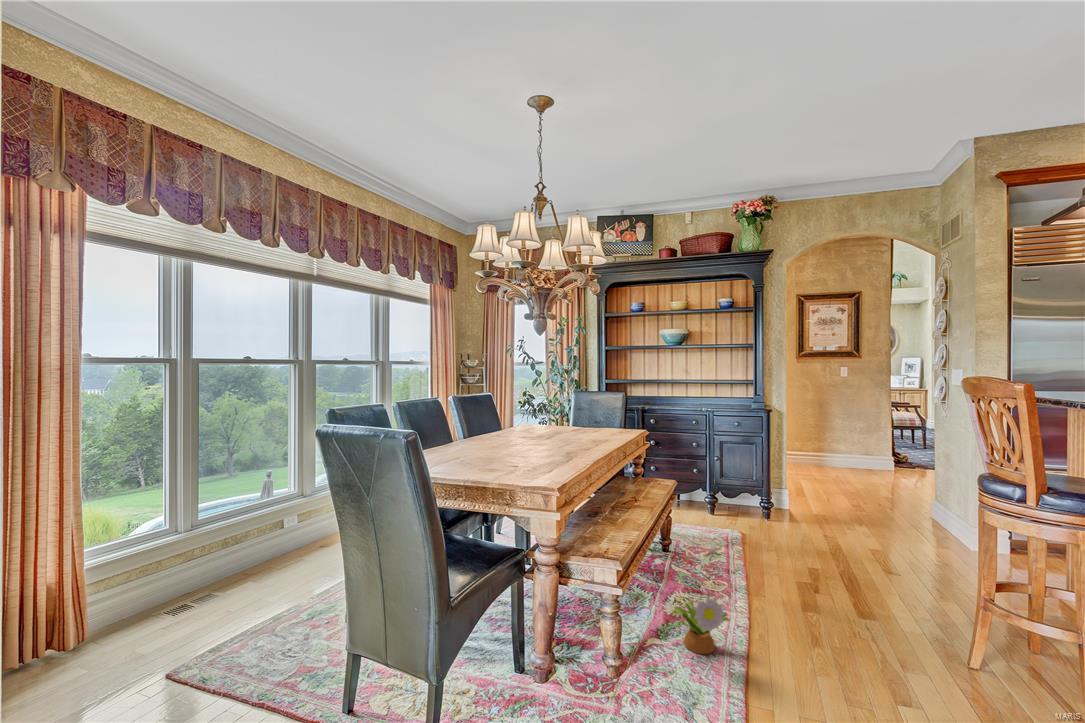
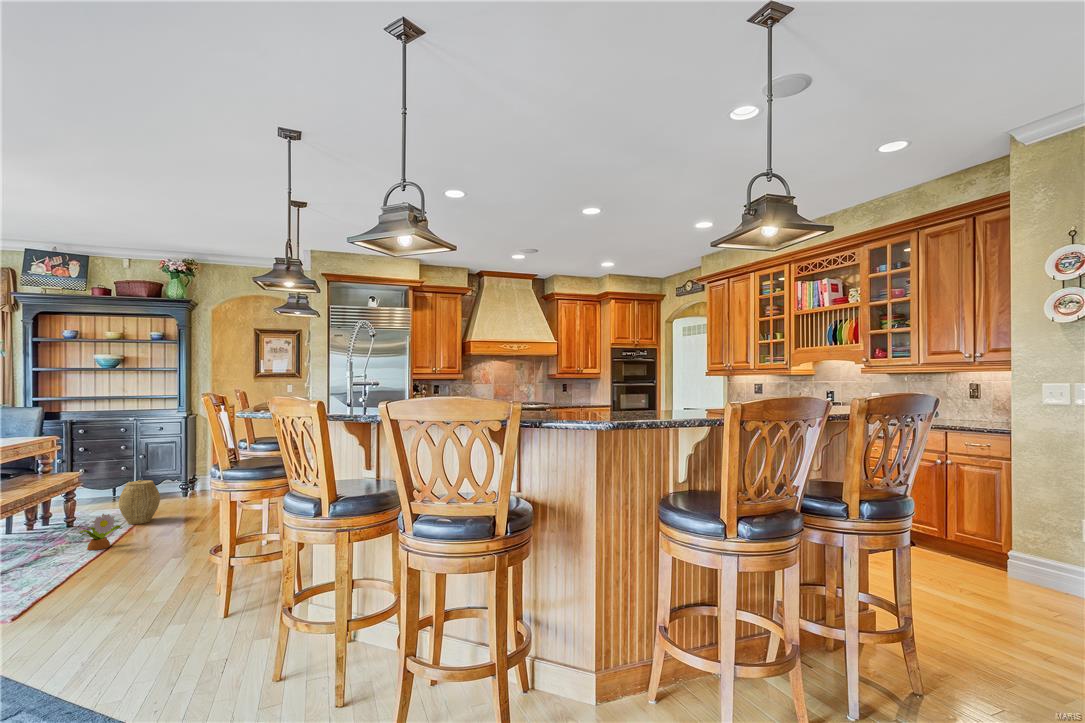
woven basket: none [705,514,759,584] -> present [119,480,160,524]

